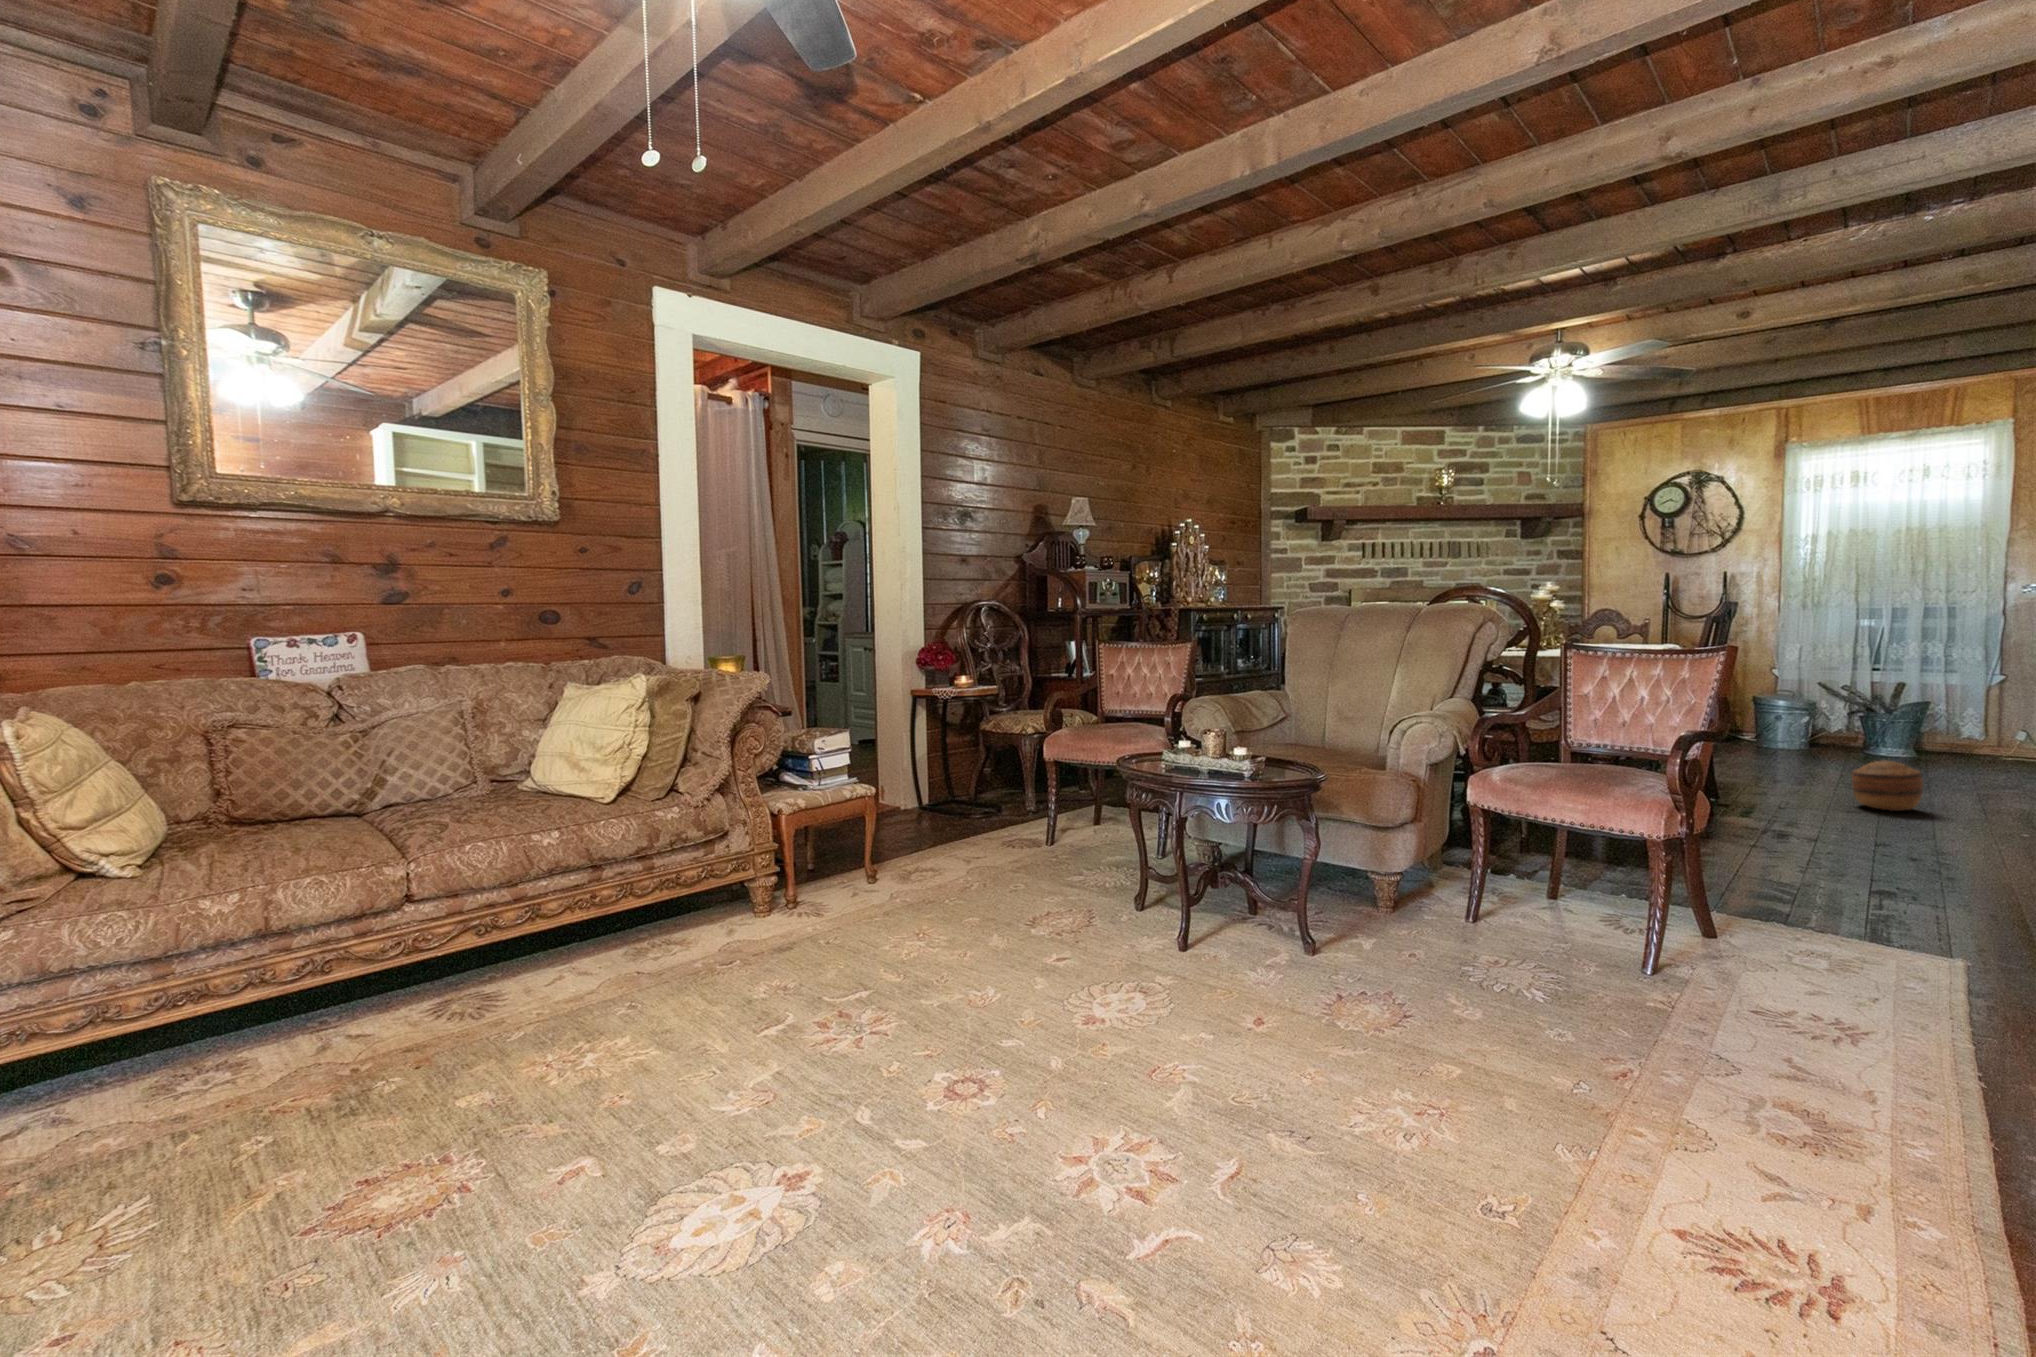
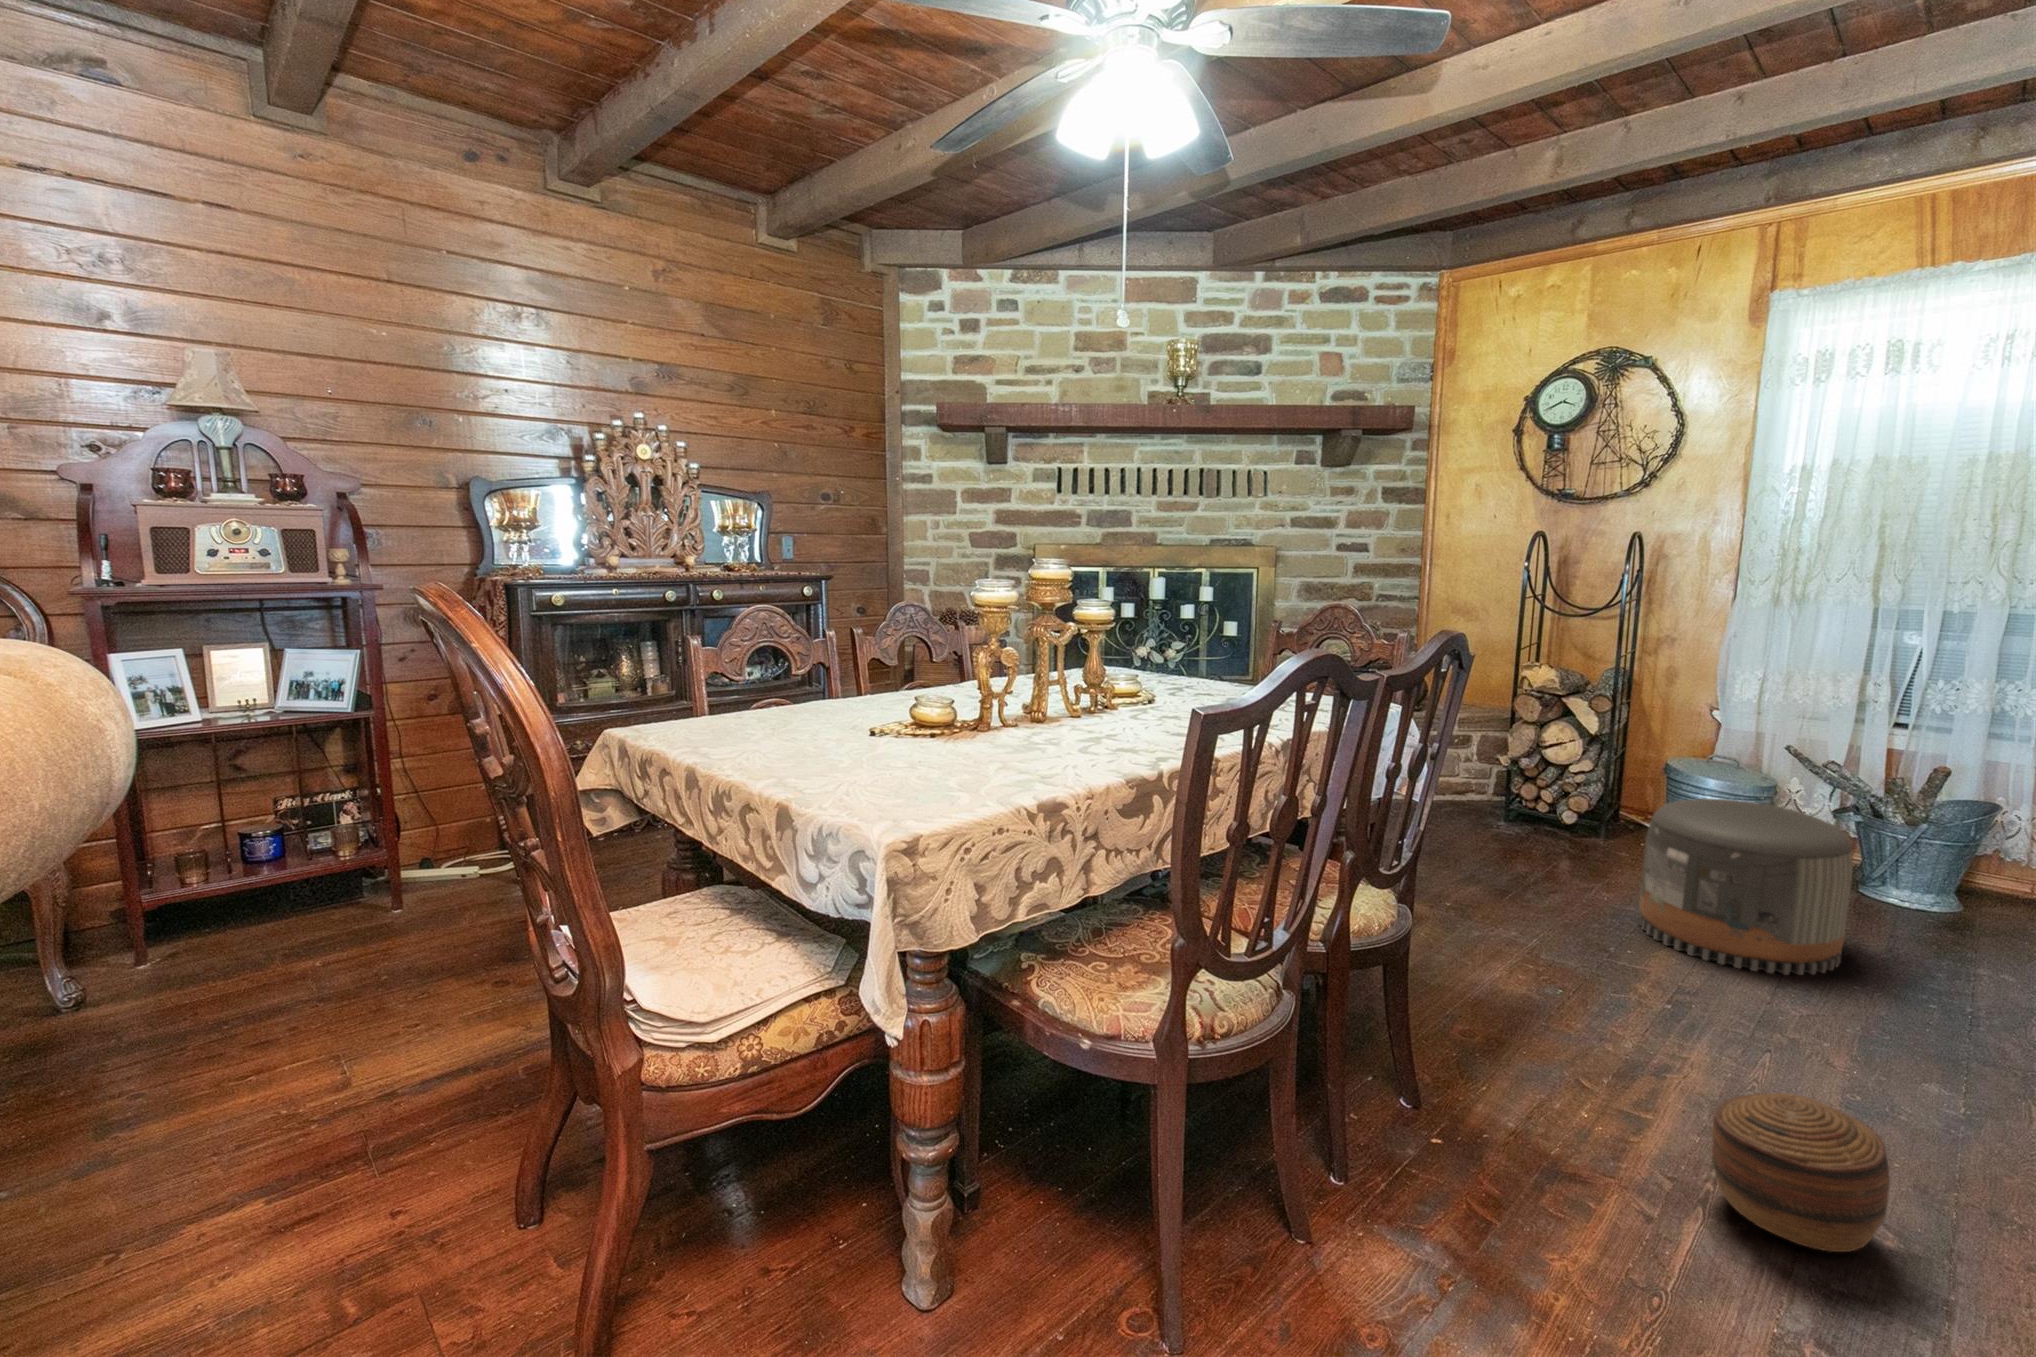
pouf: none [1763,696,1872,769] -> present [1639,799,1853,975]

